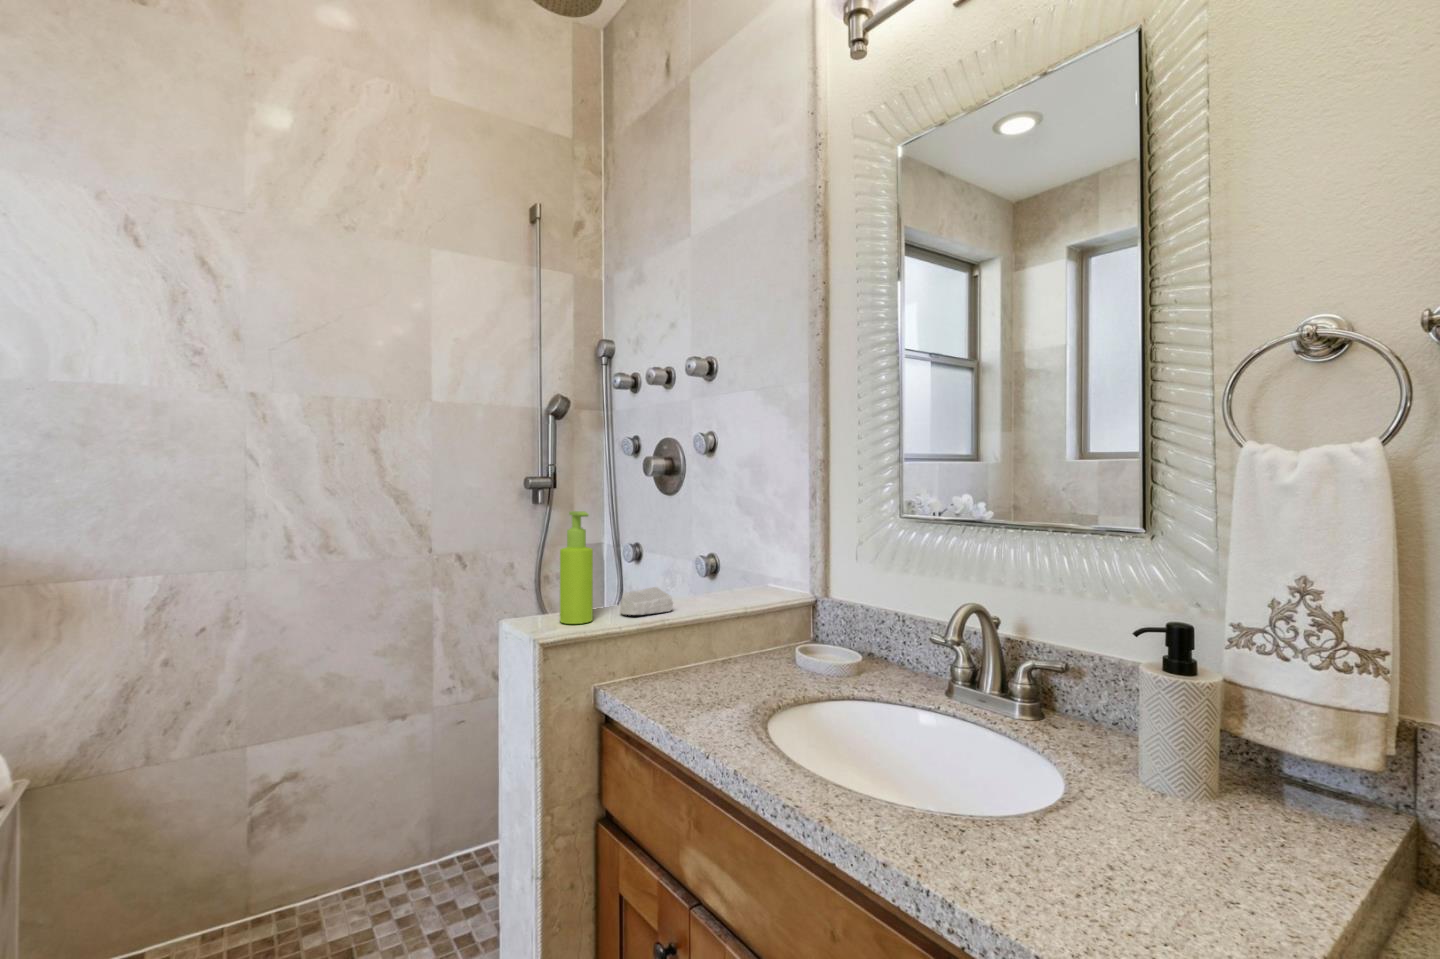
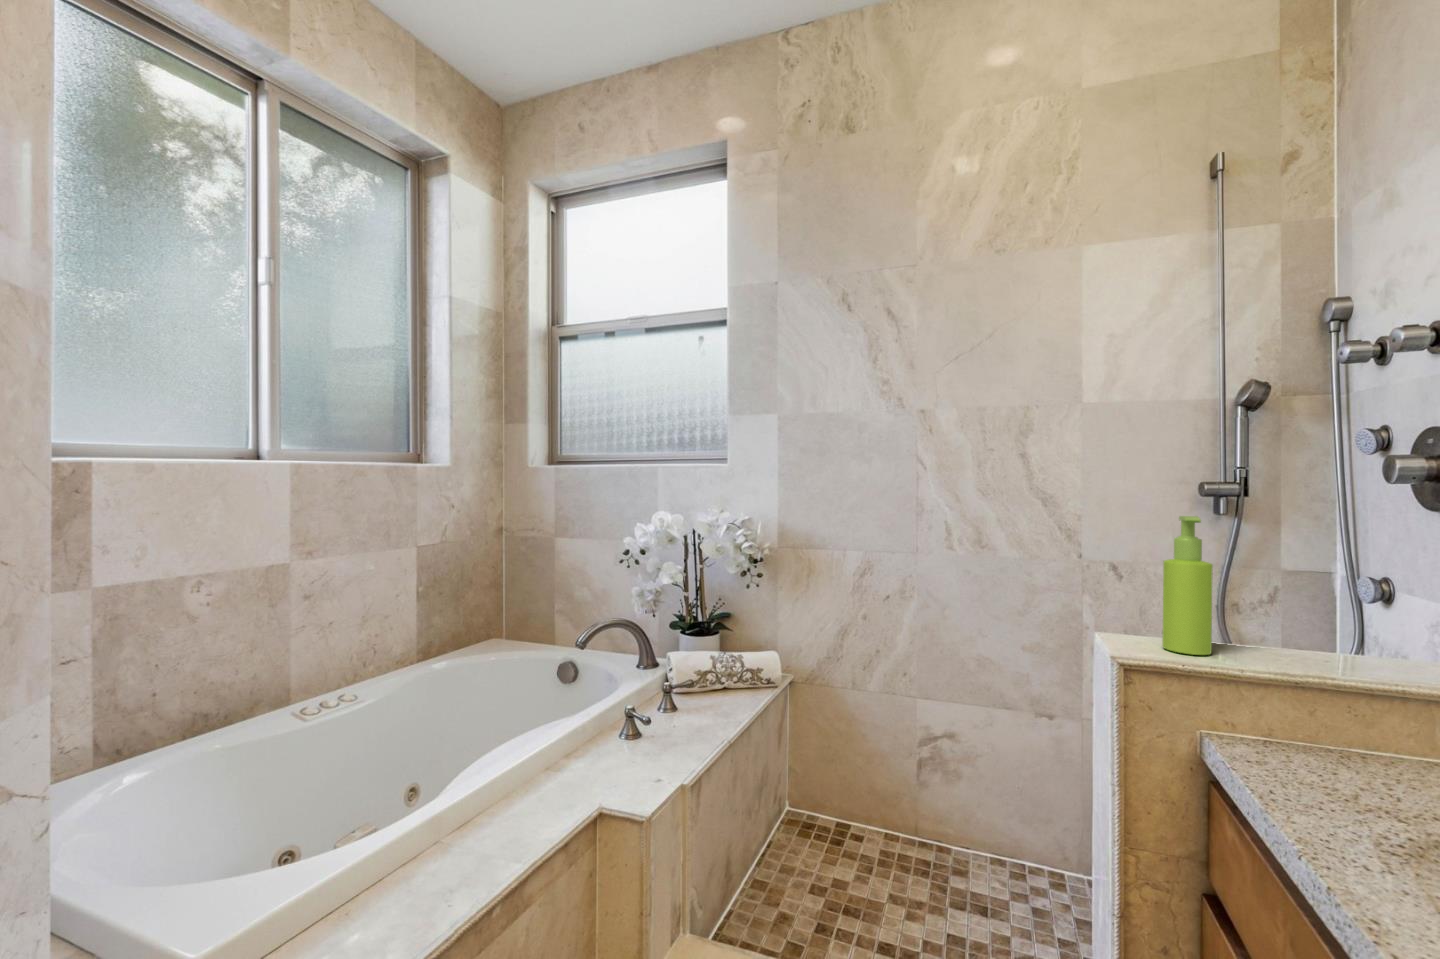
soap bar: present [620,587,673,615] -> none [1262,630,1366,671]

